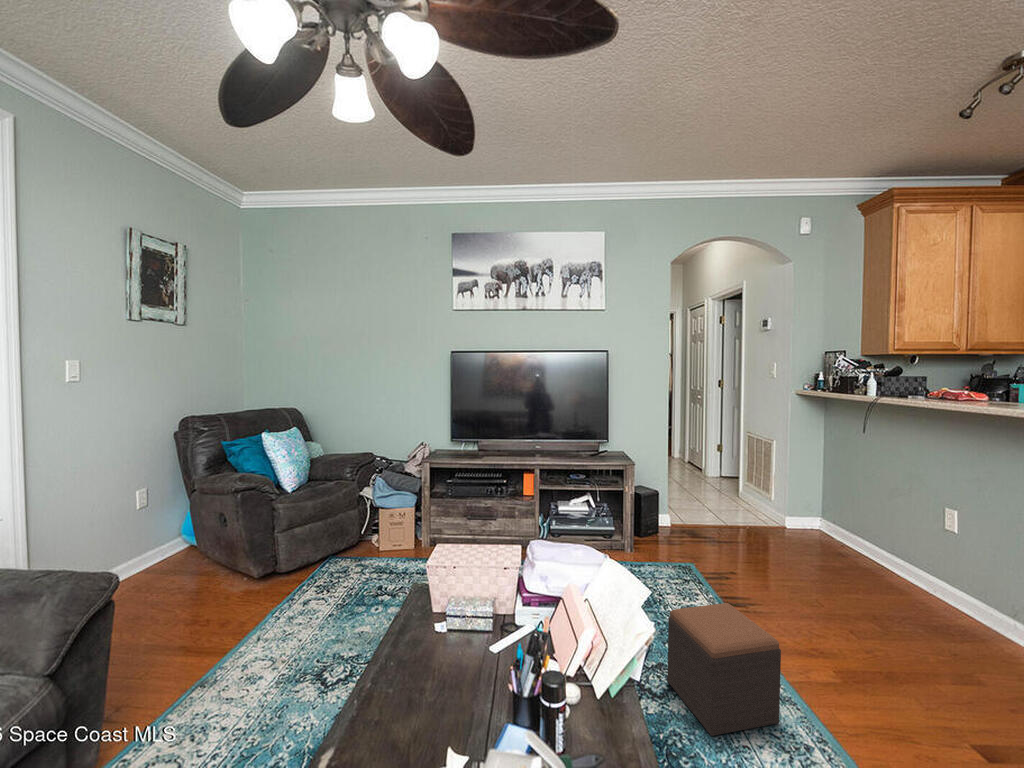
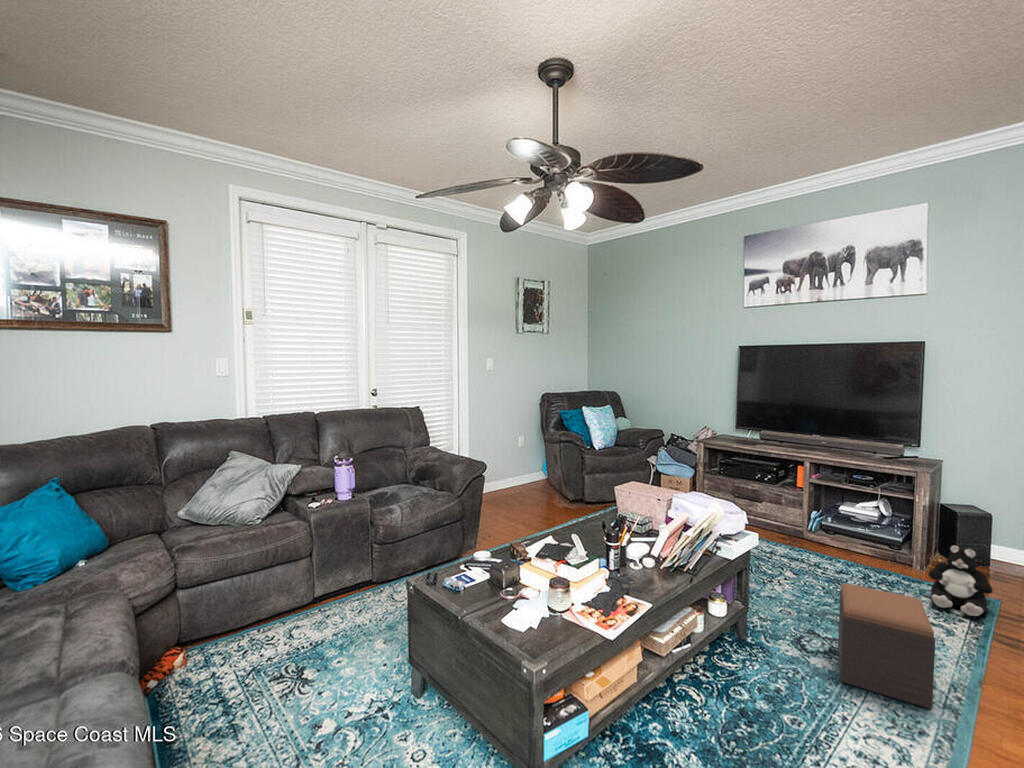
plush toy: none [656,527,704,589] -> present [928,545,993,616]

